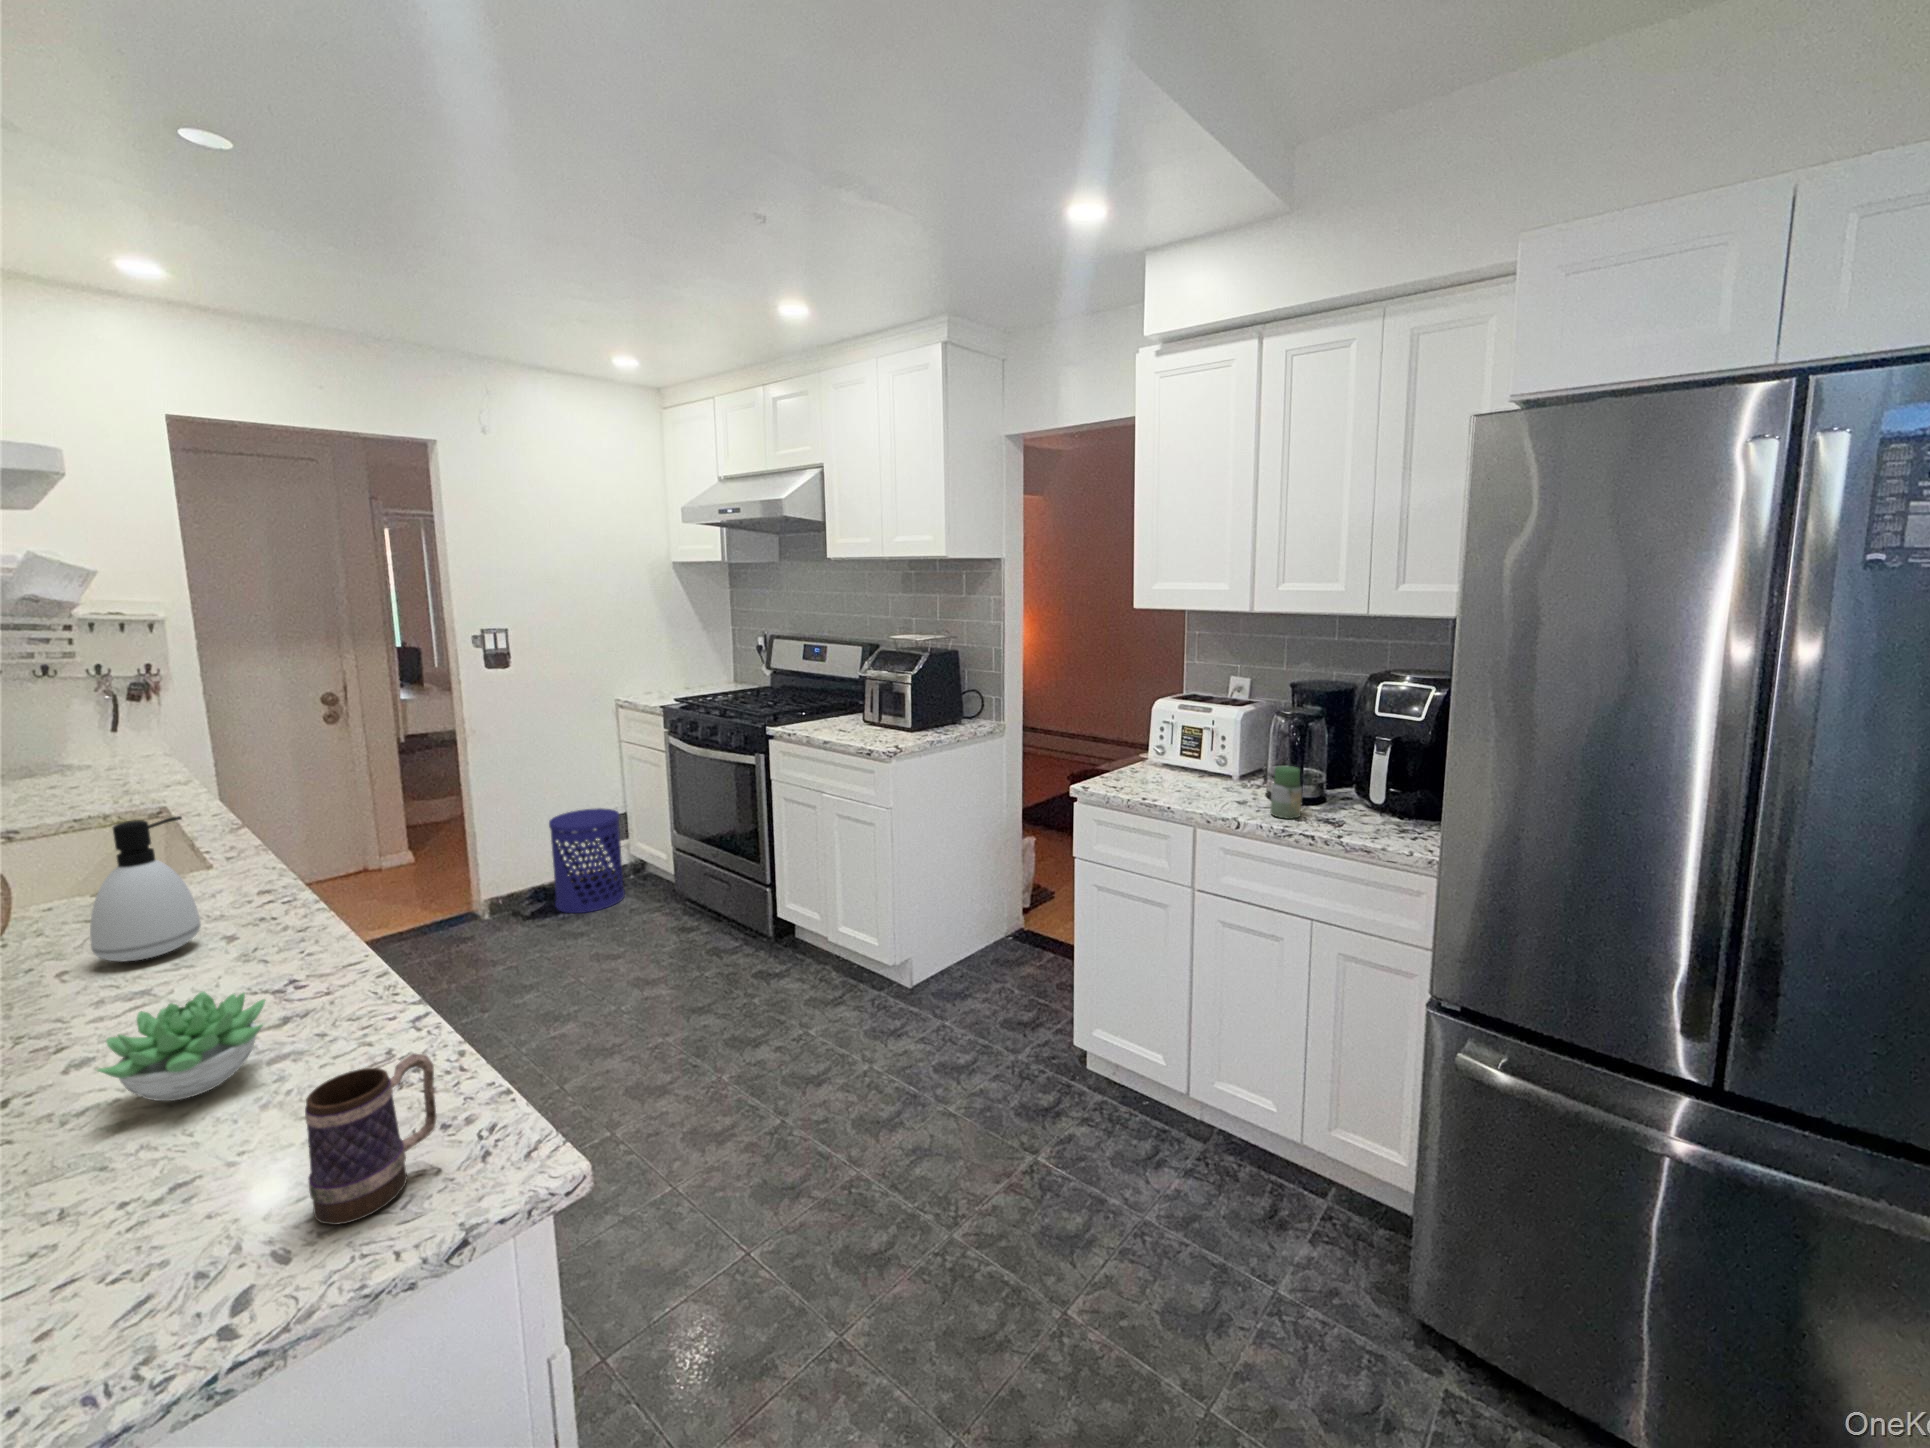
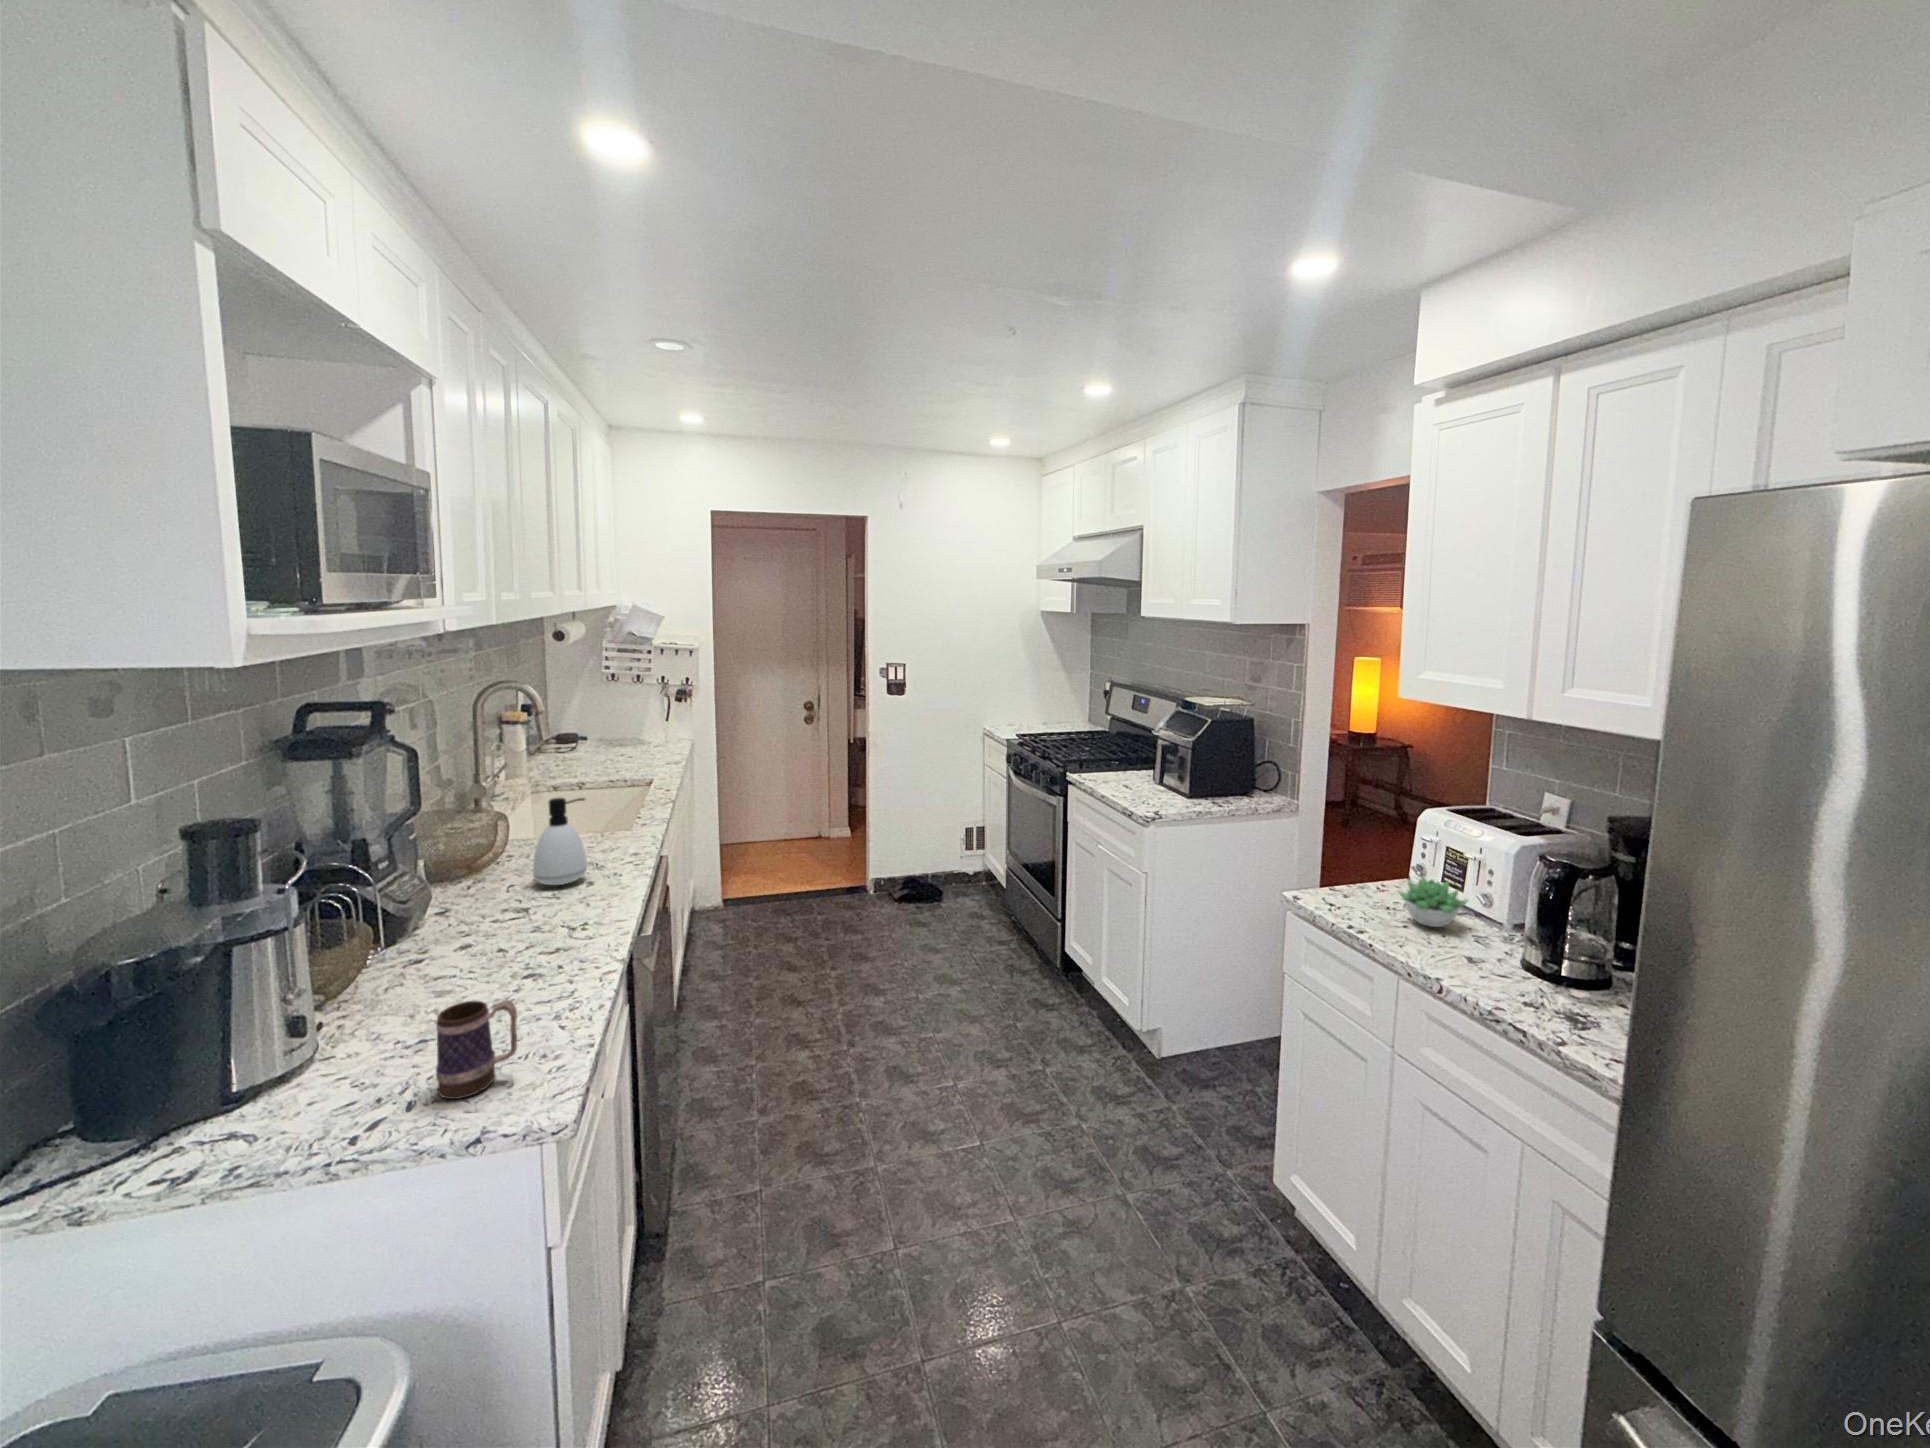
jar: present [1270,766,1302,819] -> none [1496,927,1544,1002]
waste bin: present [549,808,625,913] -> none [919,818,971,905]
succulent plant: present [97,991,265,1101] -> present [1399,878,1468,927]

